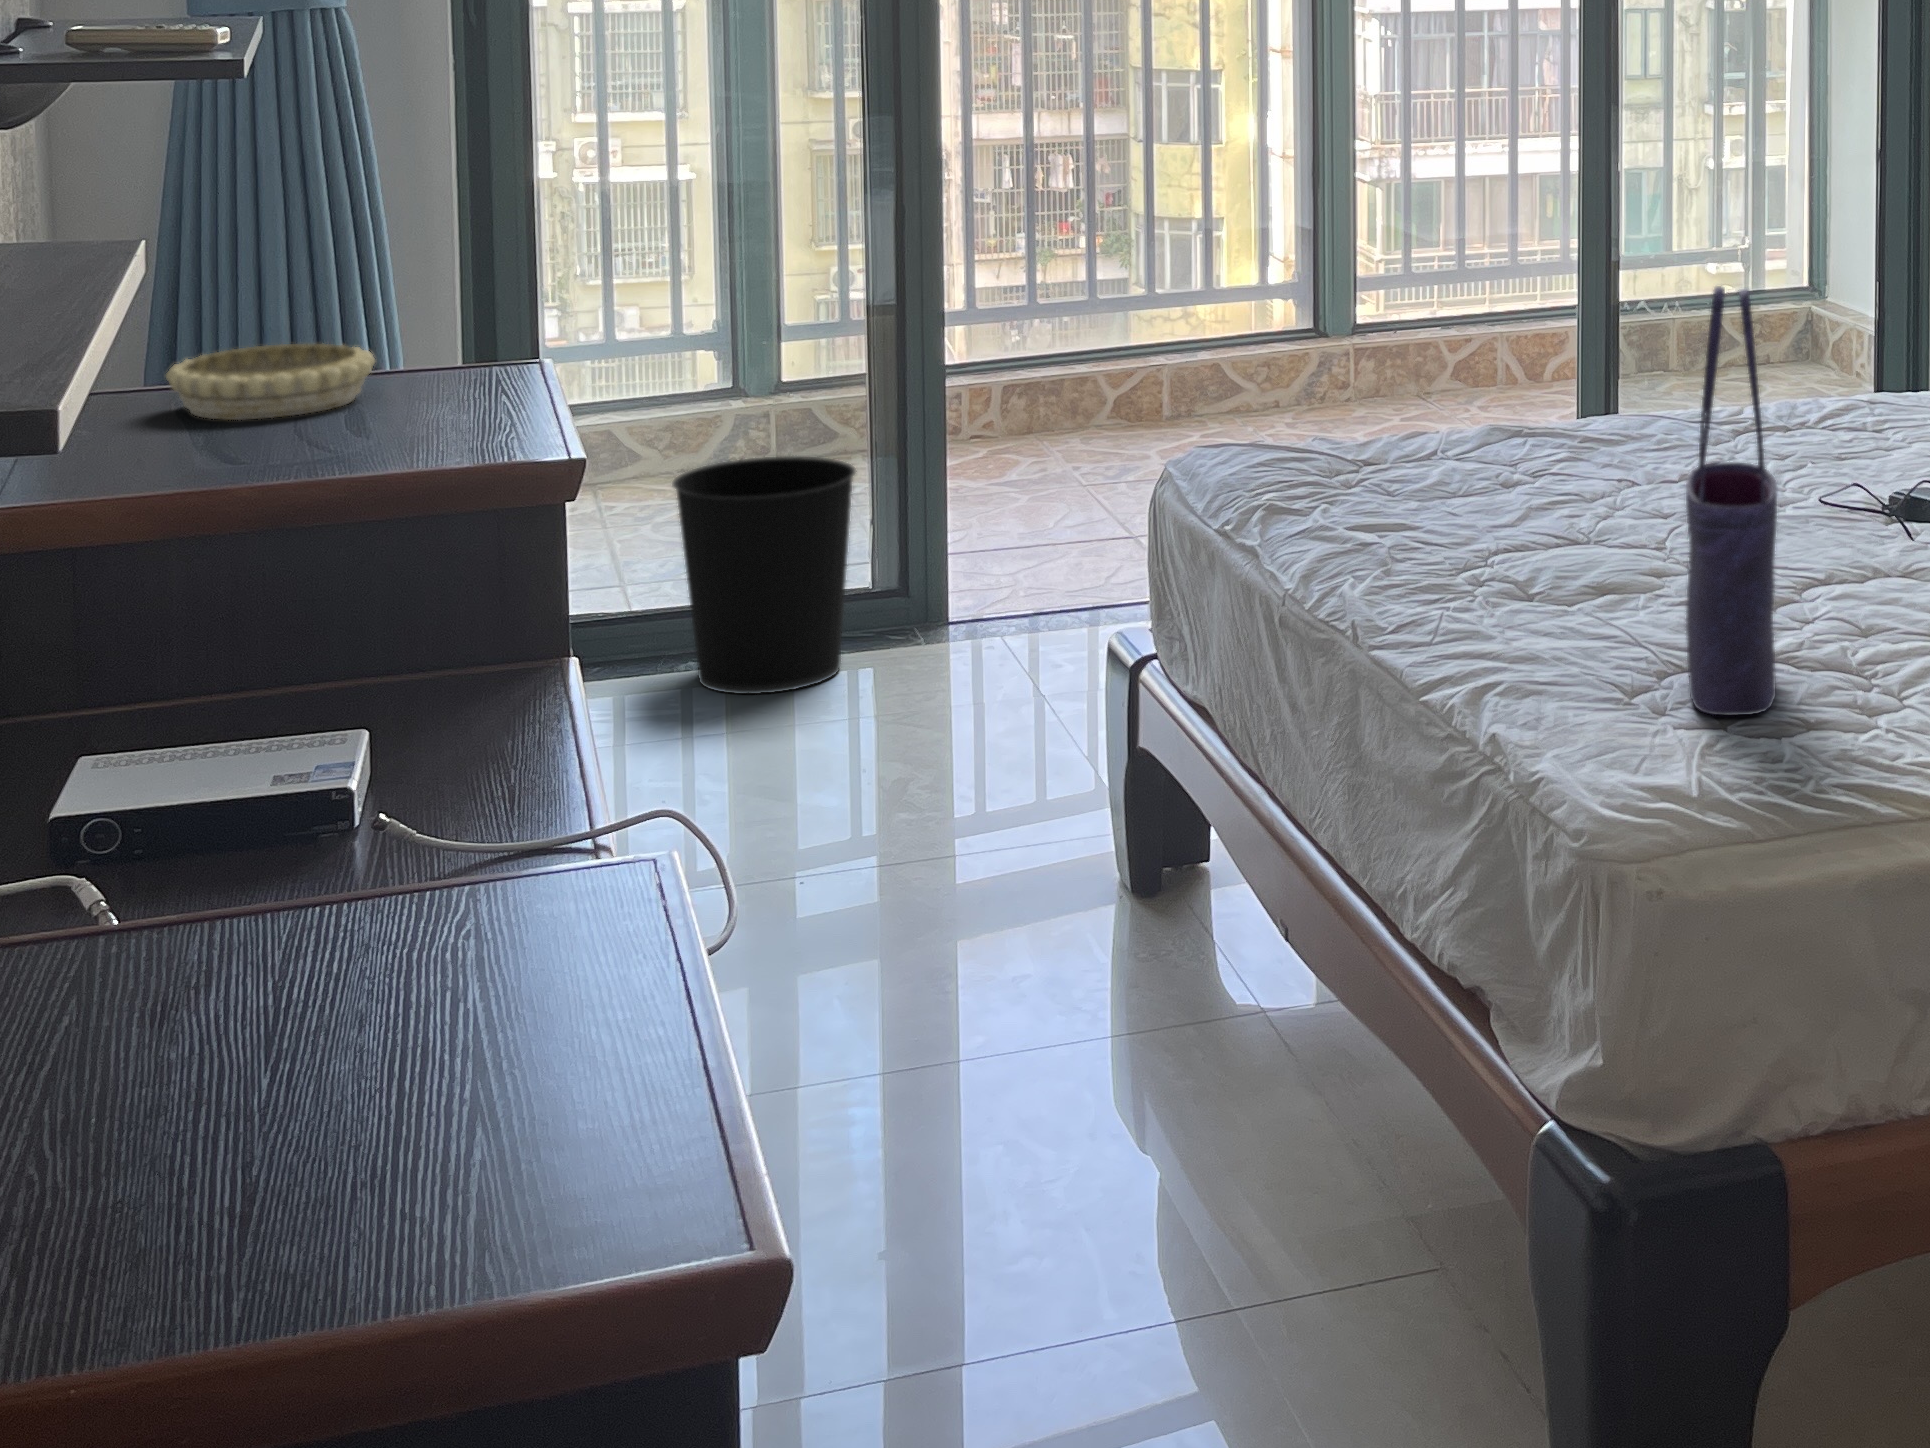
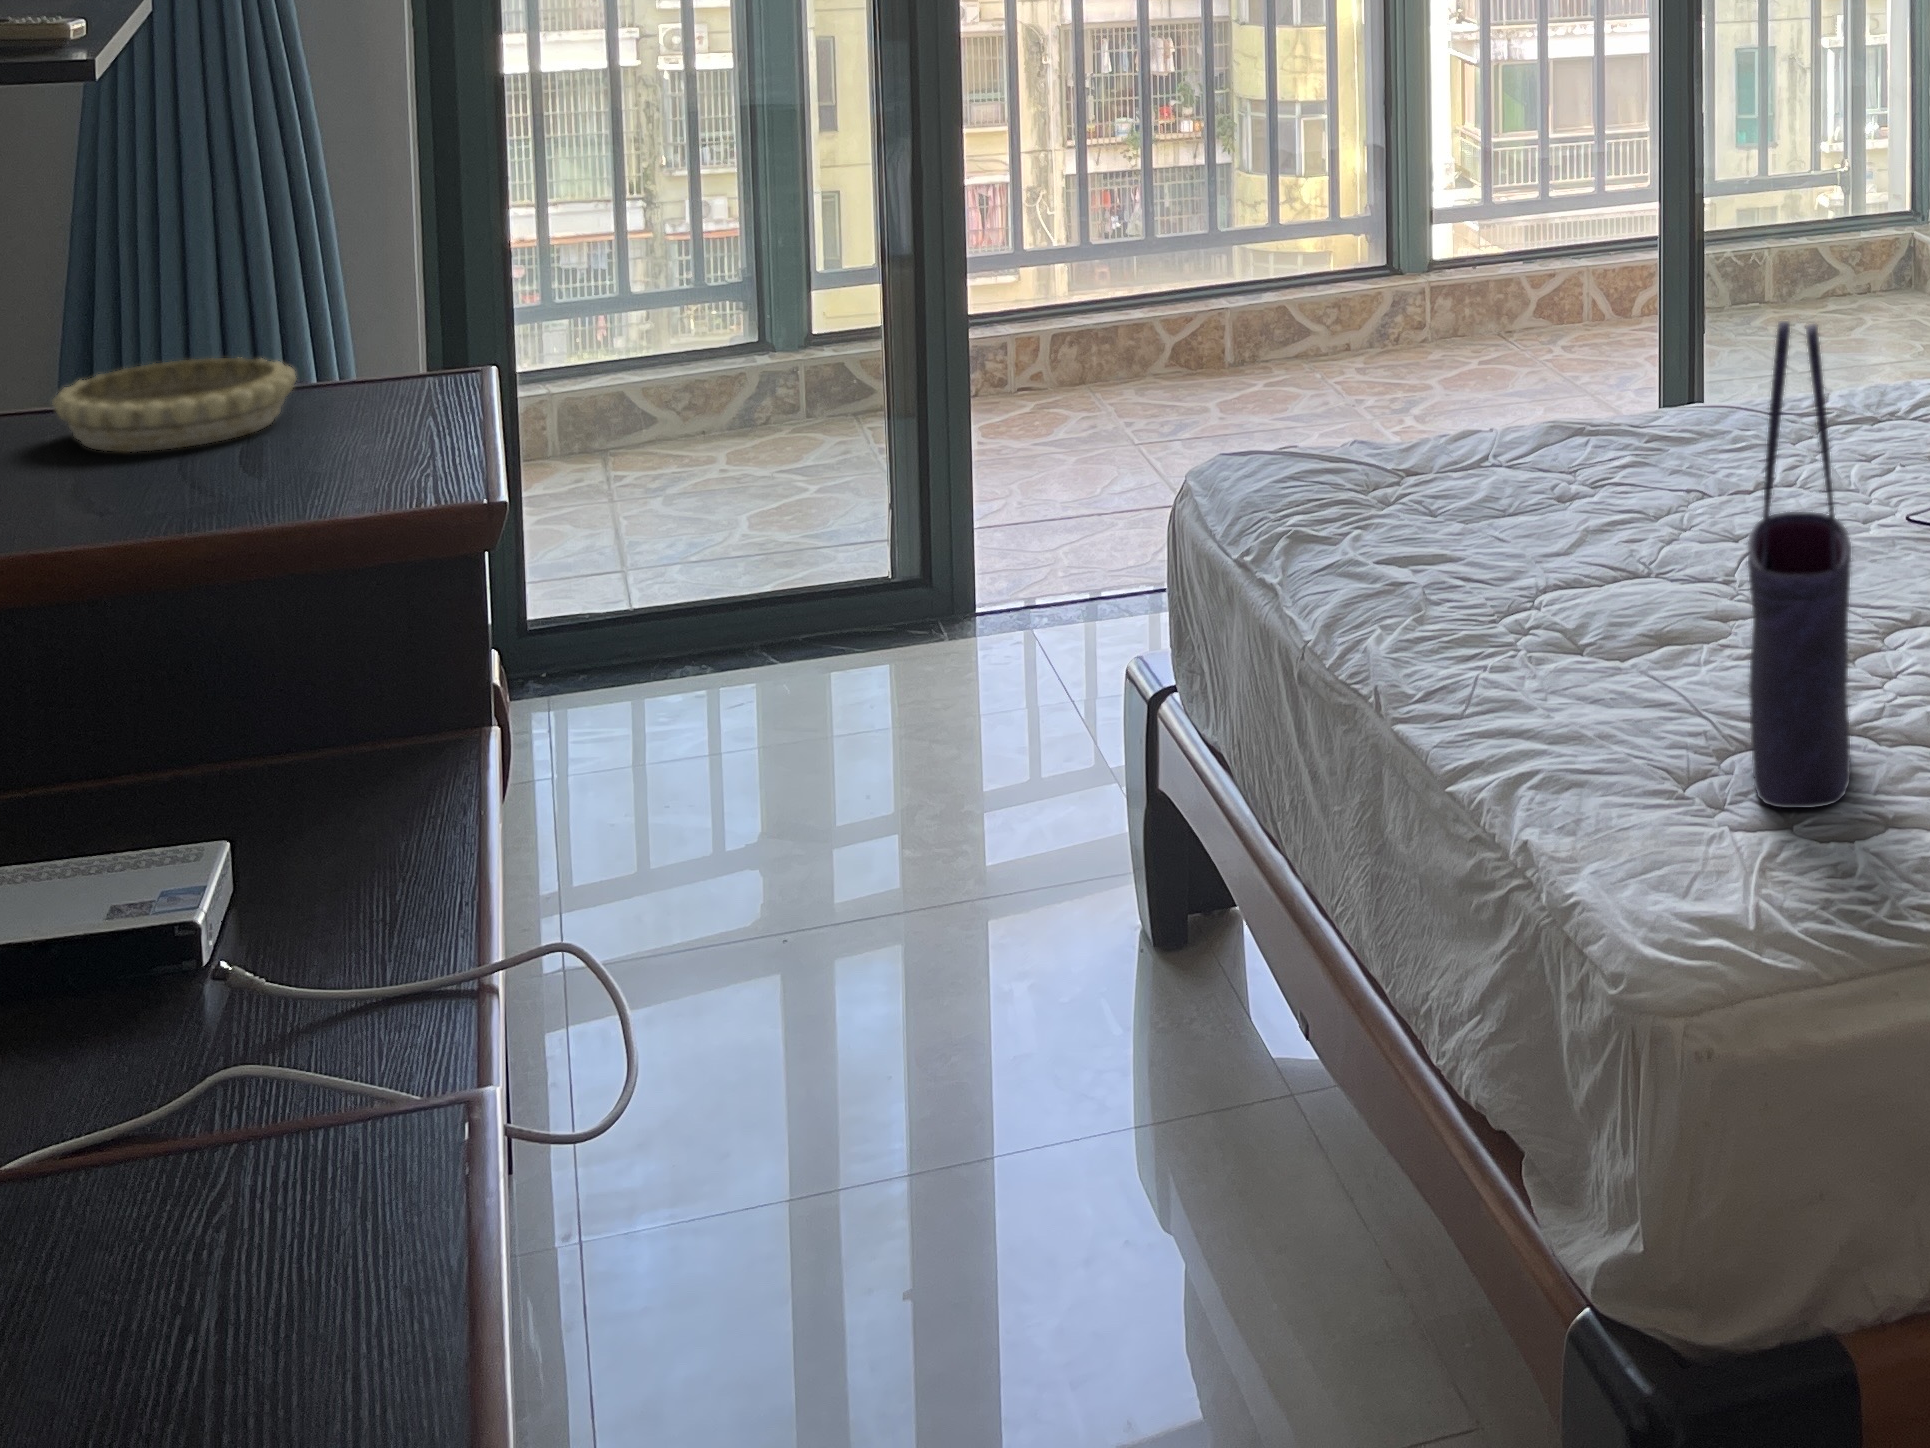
wastebasket: present [672,456,857,694] -> none [672,435,876,697]

